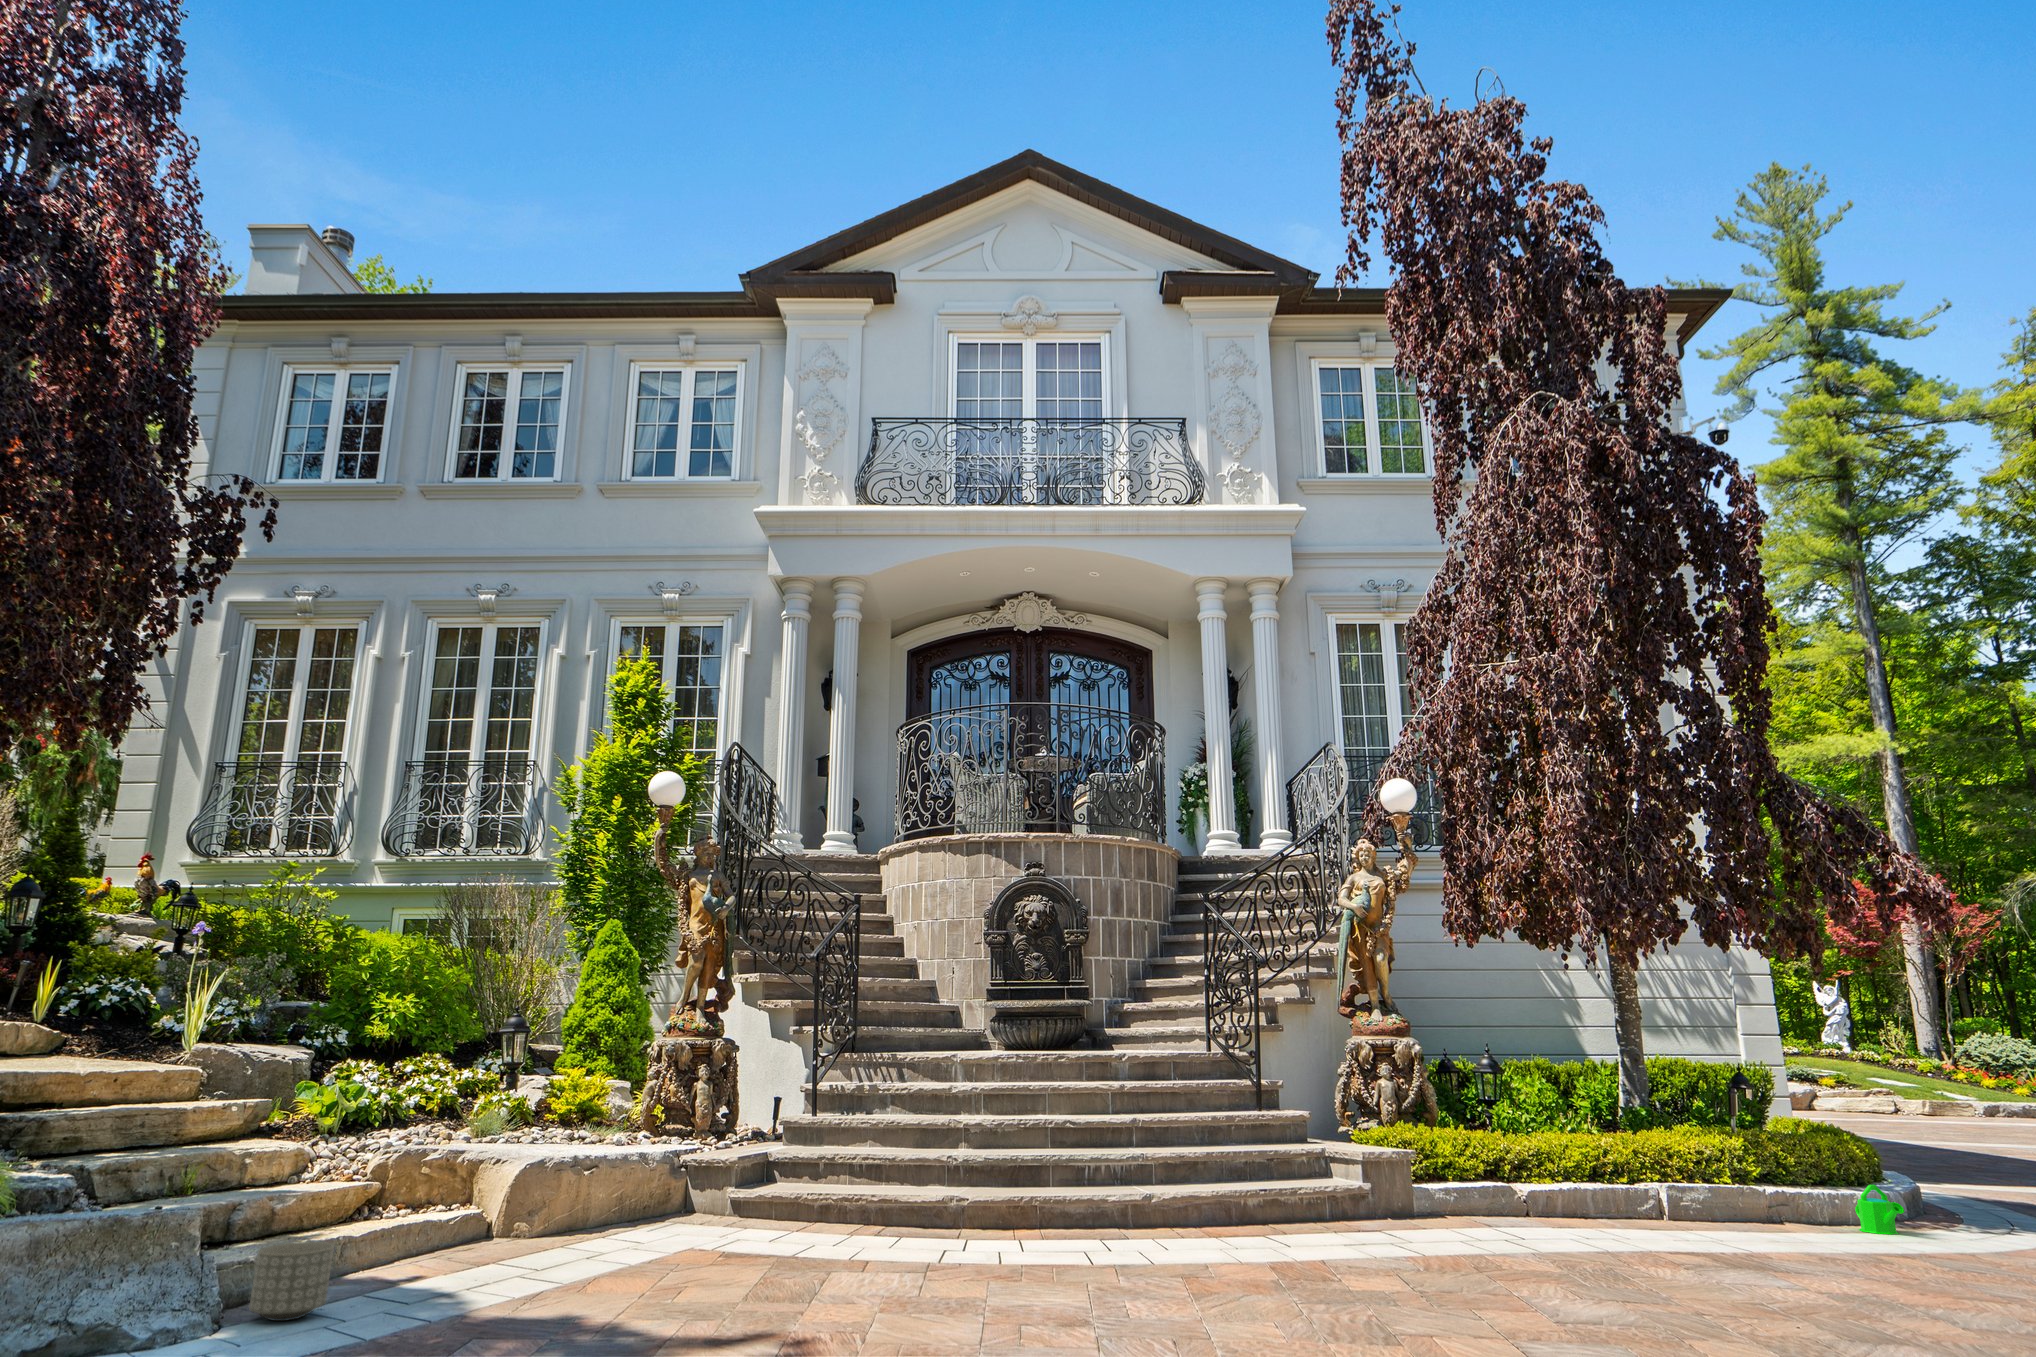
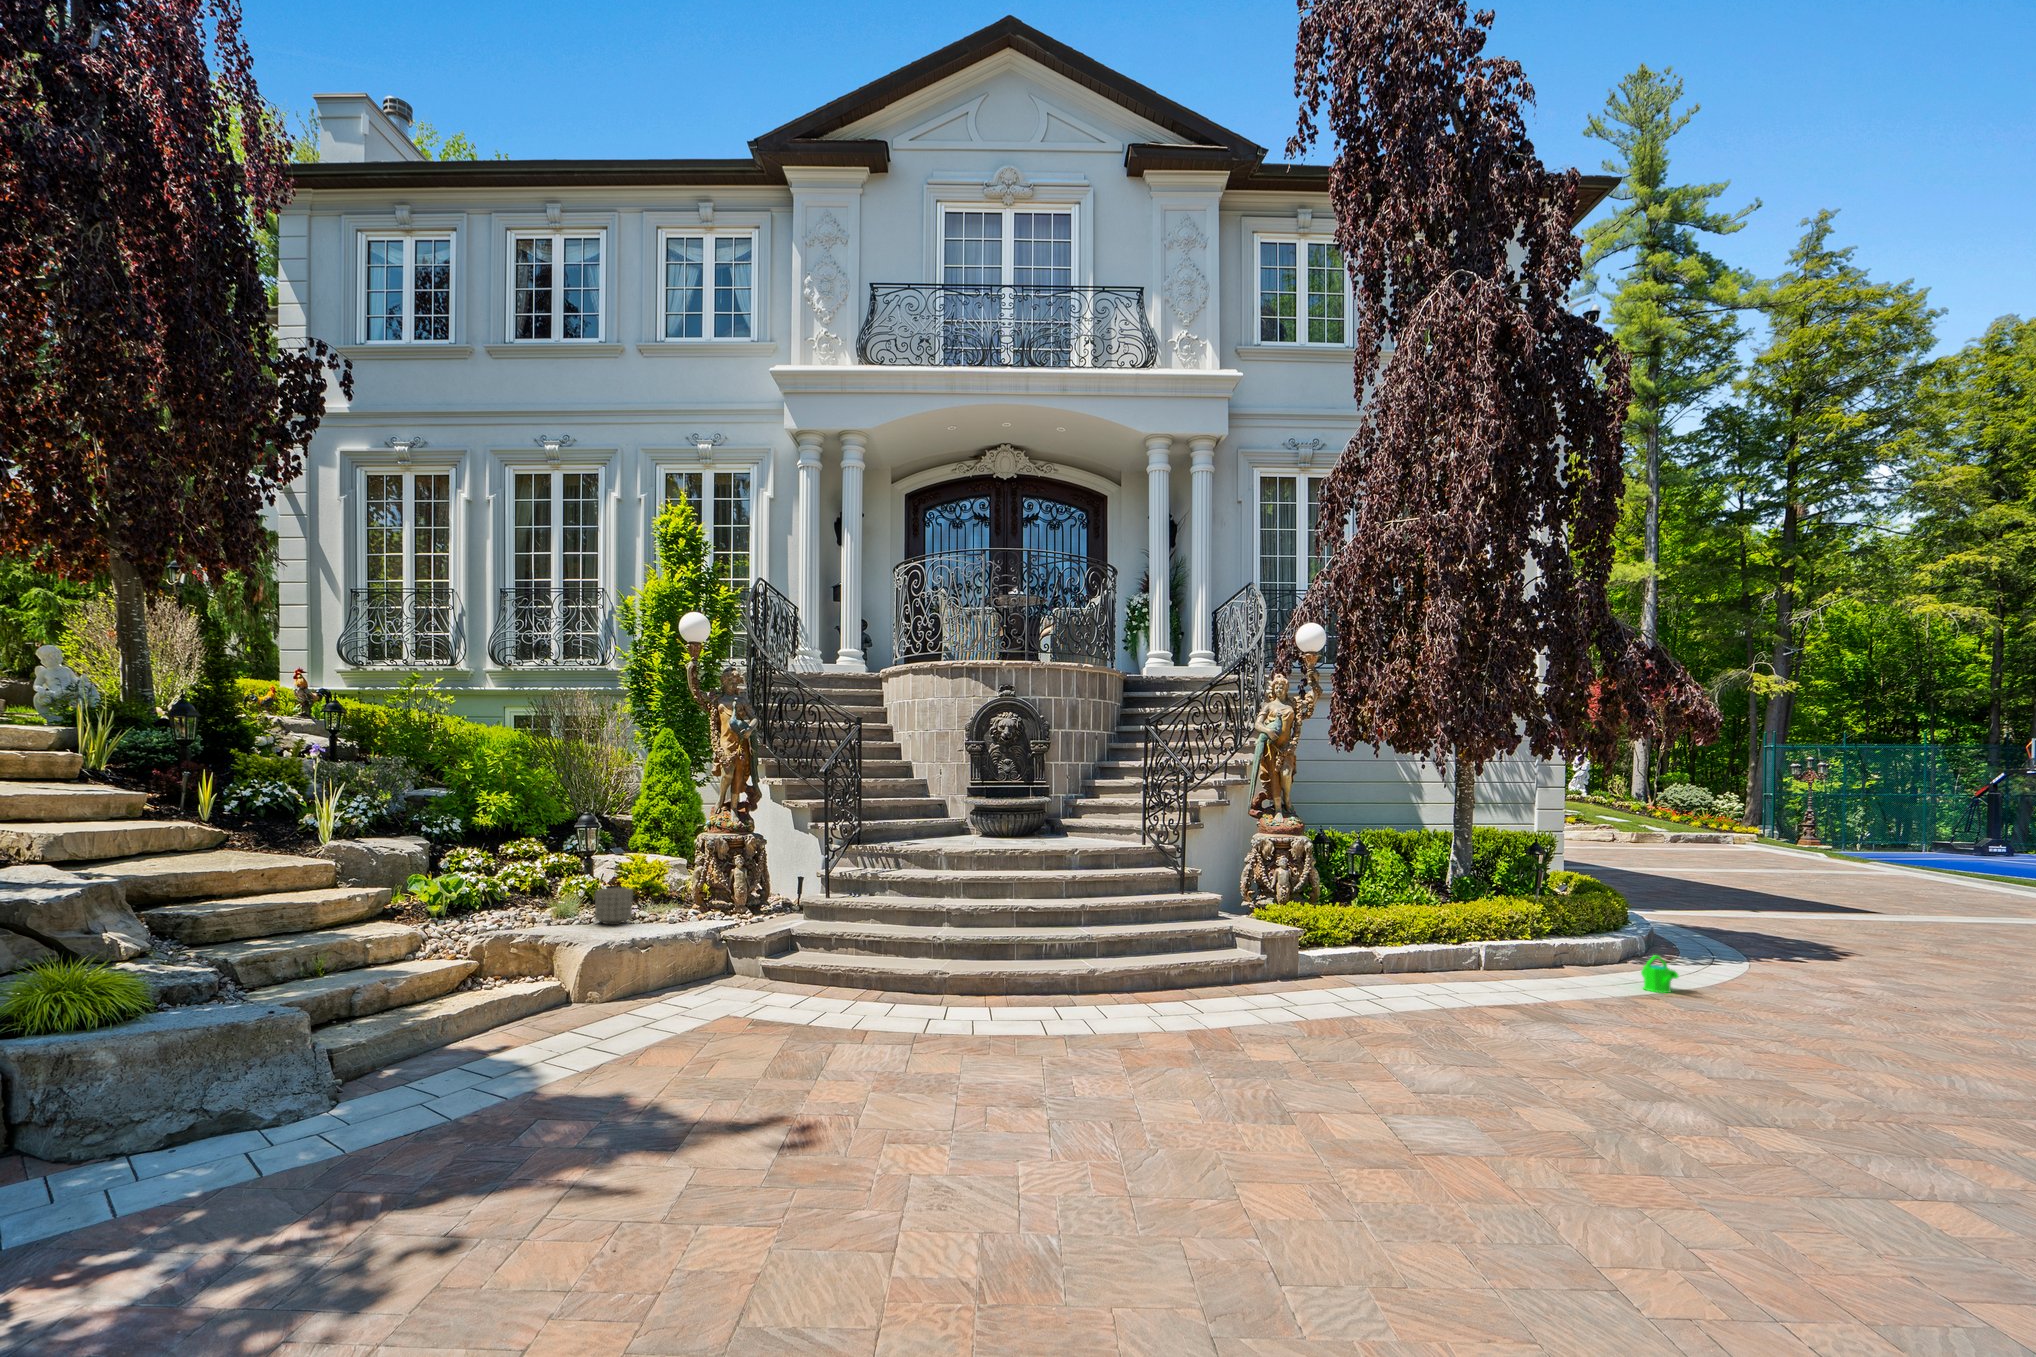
planter: present [249,1242,334,1321] -> present [595,888,633,925]

